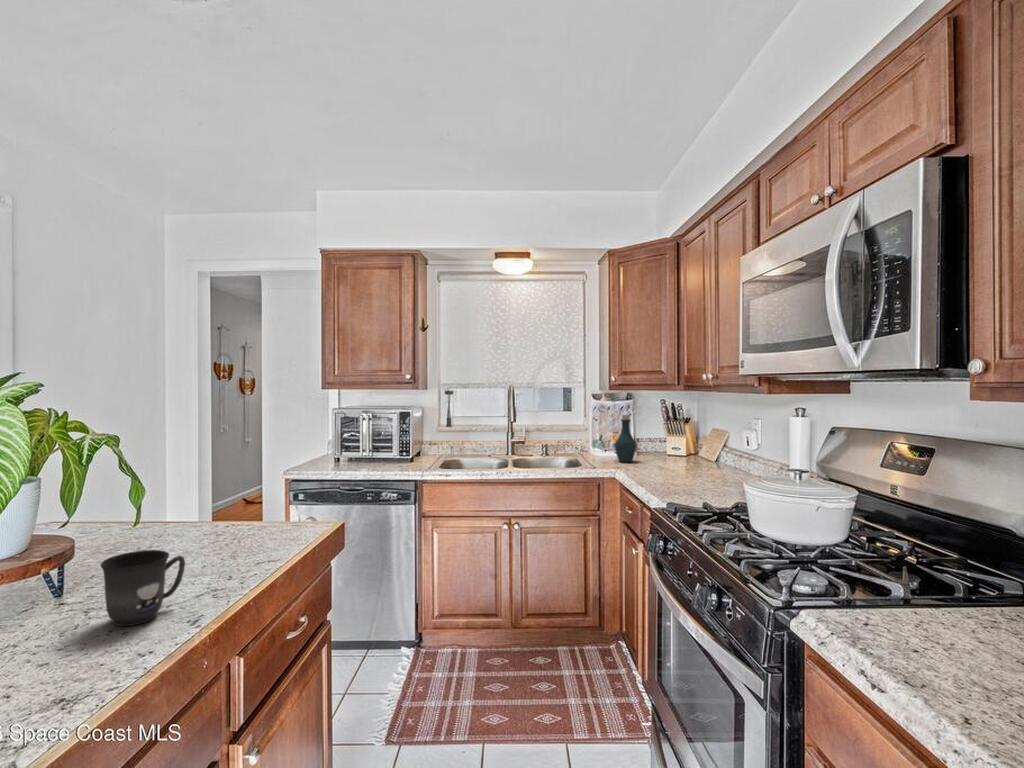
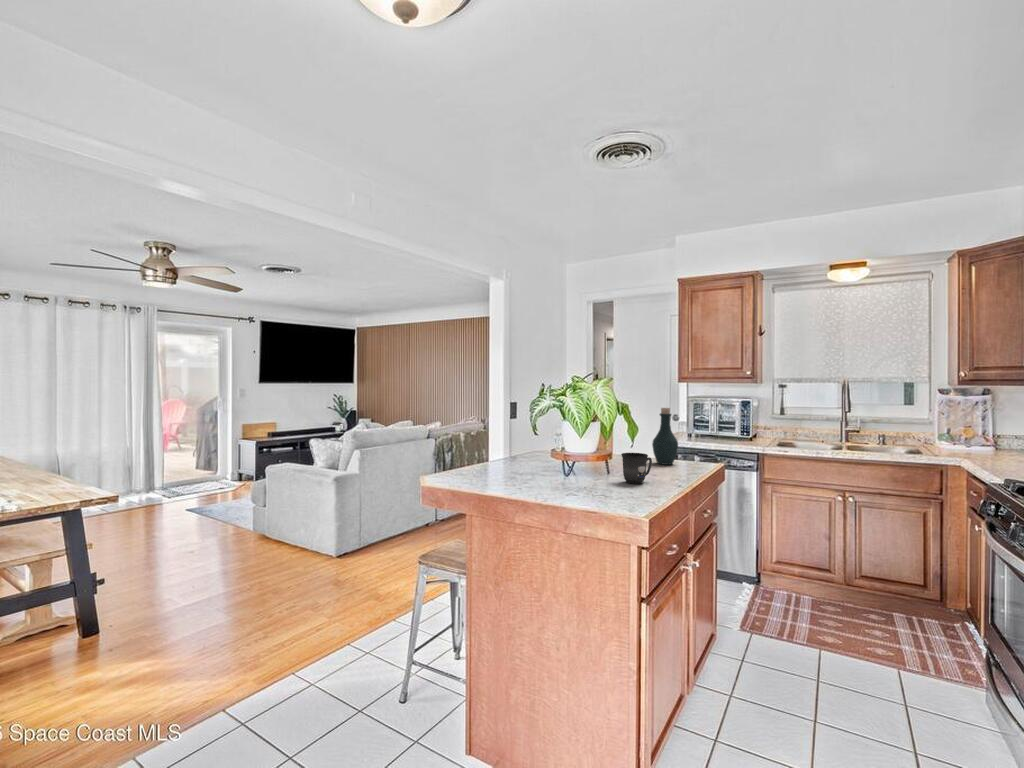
bottle: present [615,415,636,462] -> present [652,408,678,465]

